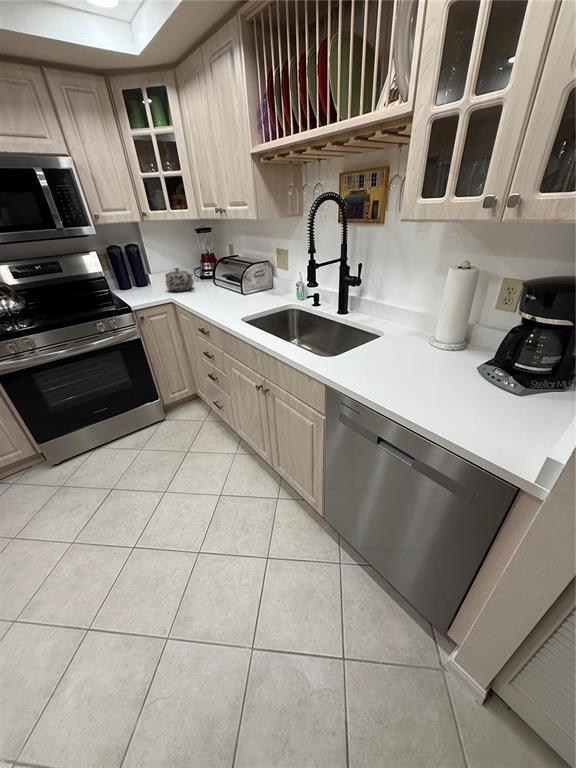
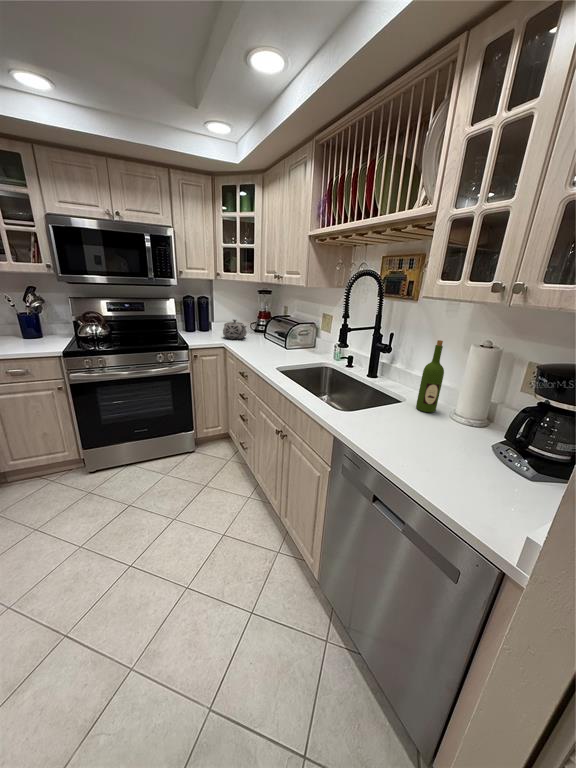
wine bottle: none [396,267,423,343] -> present [416,340,444,412]

